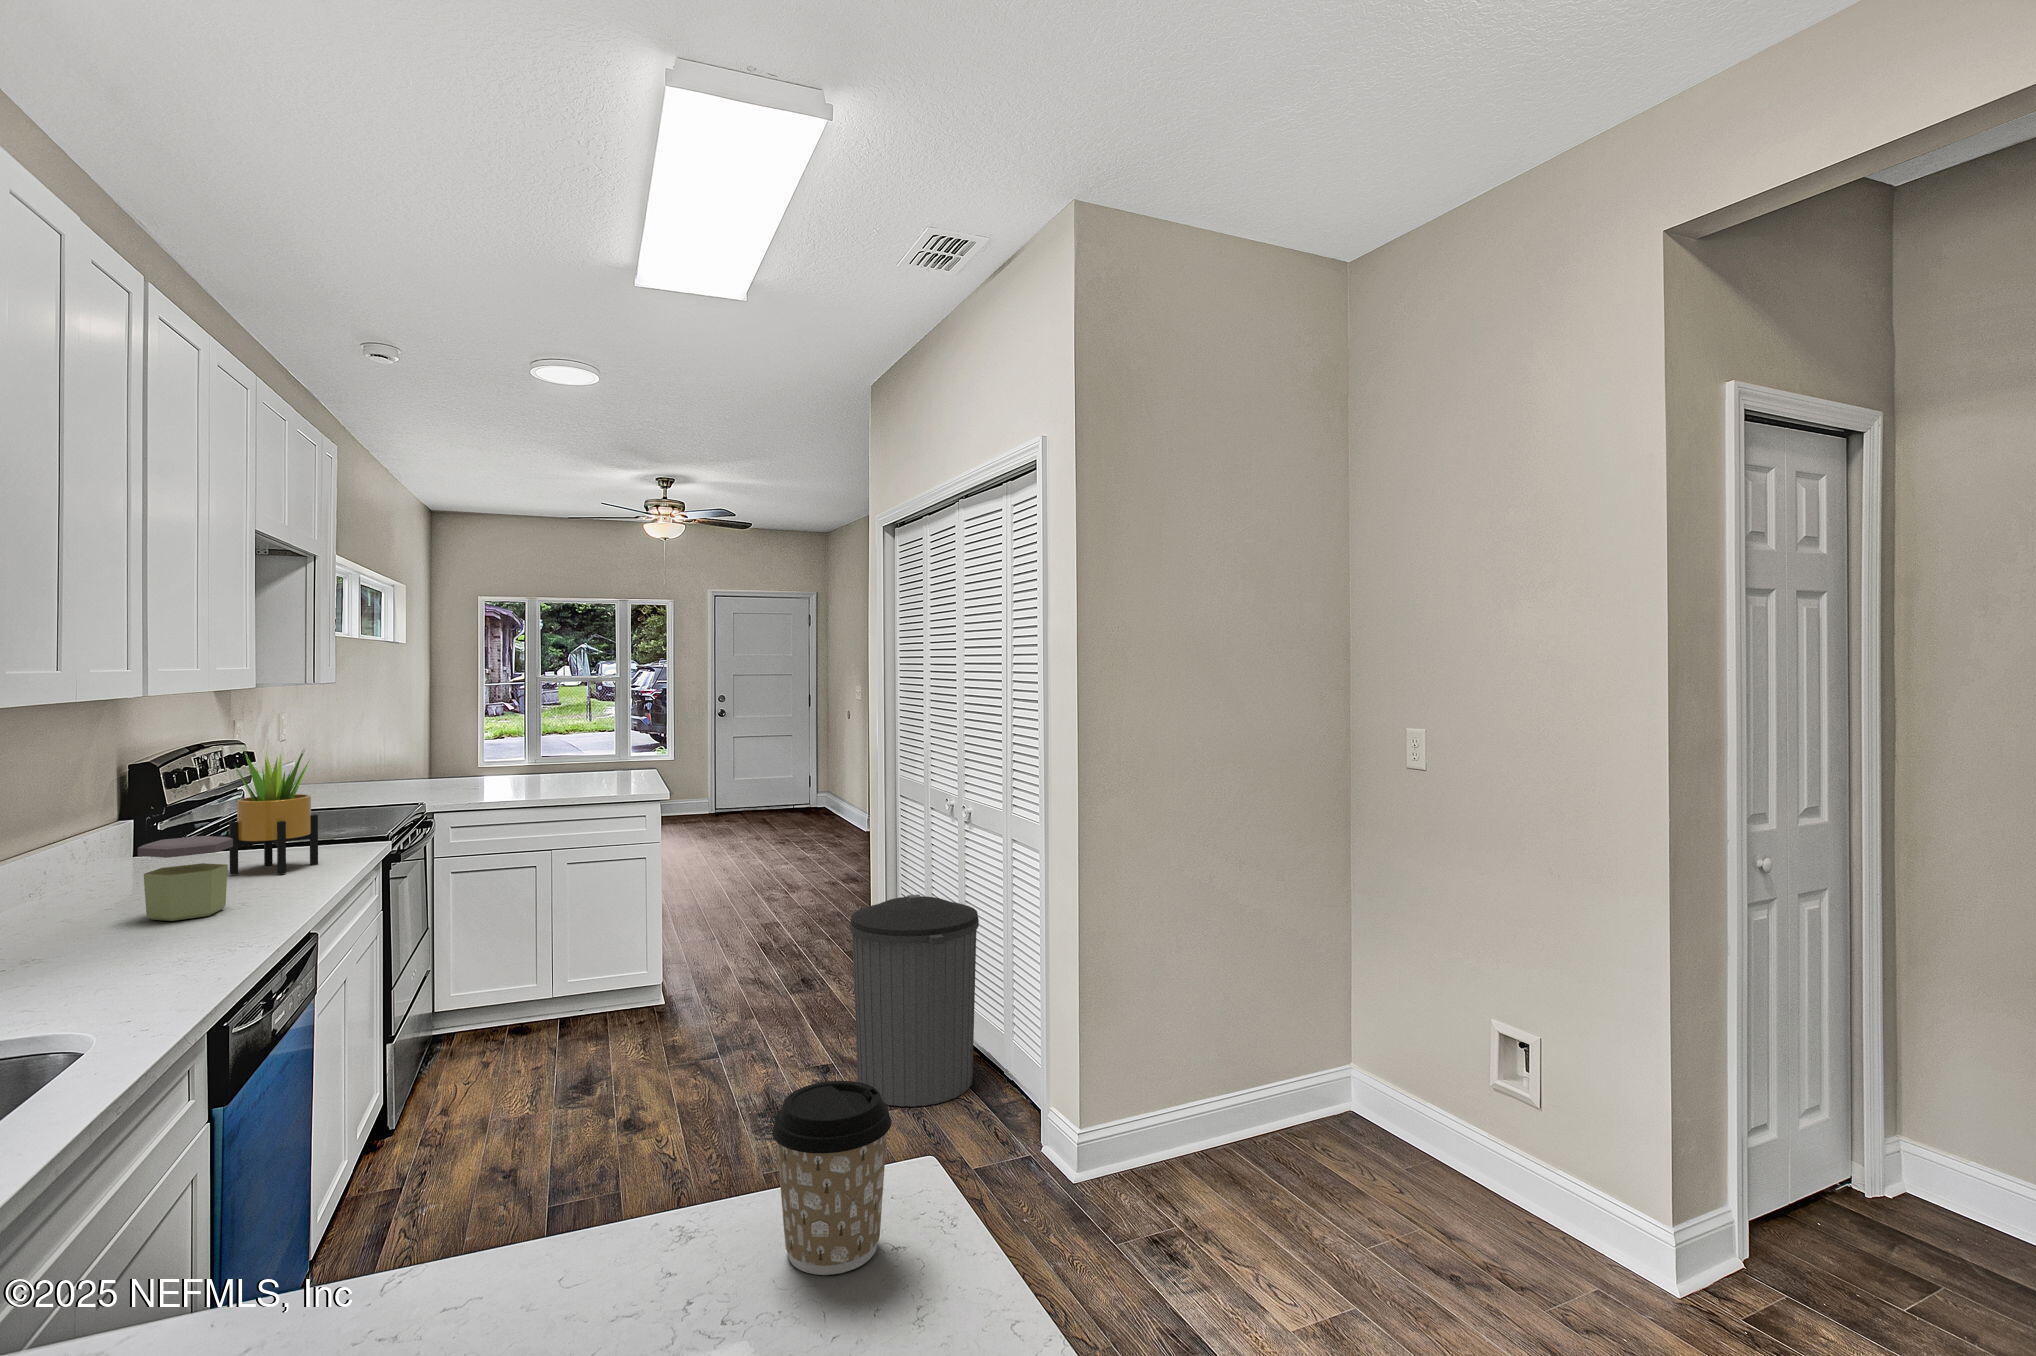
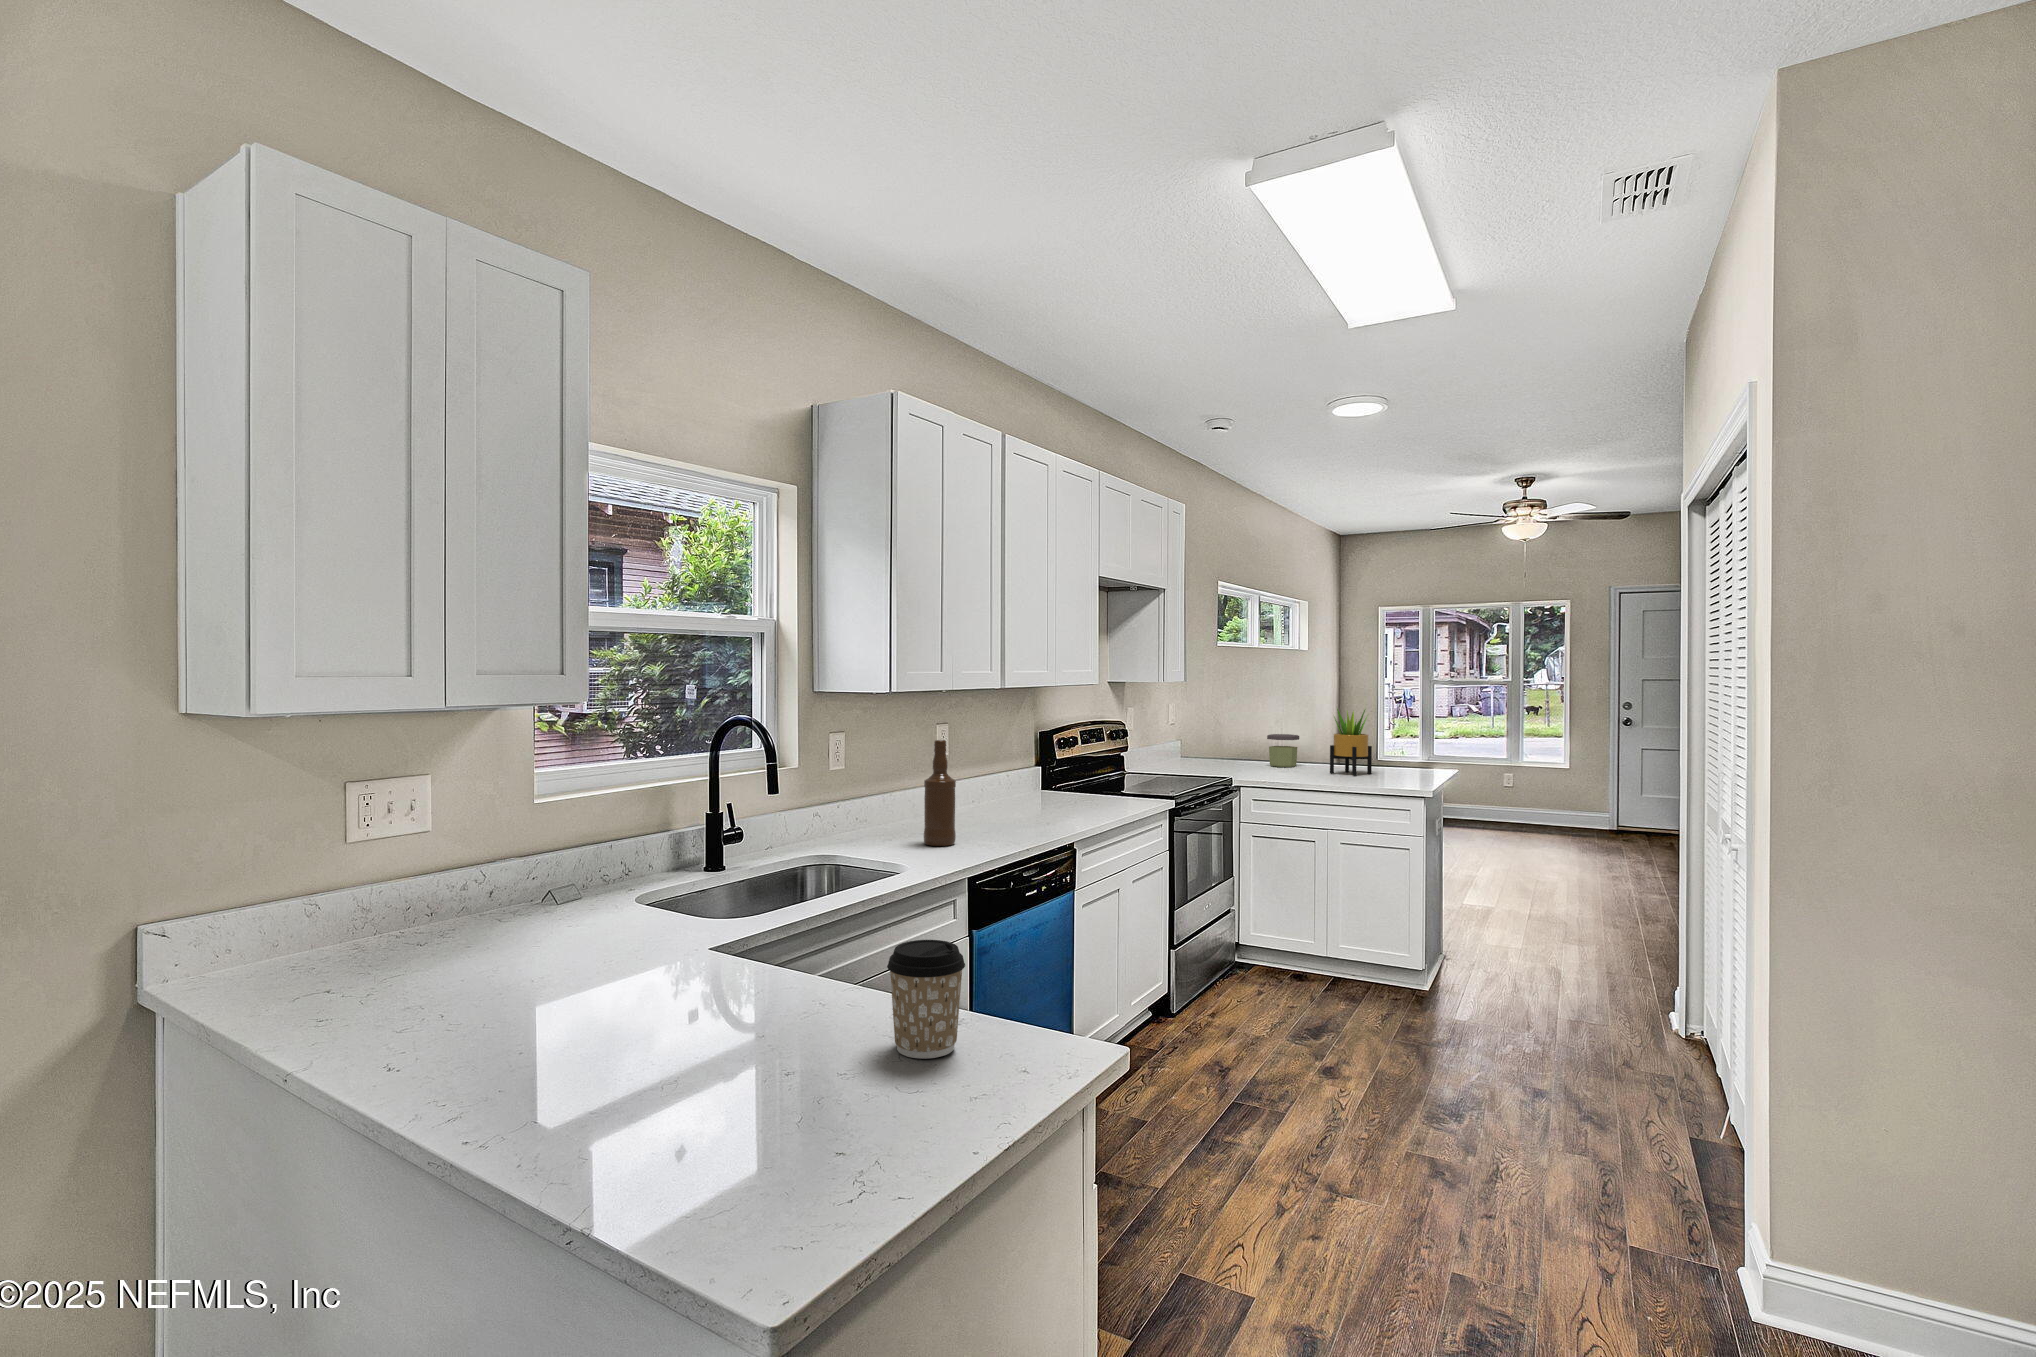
potted plant: present [229,750,318,874] -> present [1330,709,1372,776]
bottle: none [55,796,130,983] -> present [924,740,956,846]
jar: present [138,836,233,921] -> present [1267,734,1299,767]
trash can: present [850,894,979,1107] -> none [1551,926,1722,1172]

